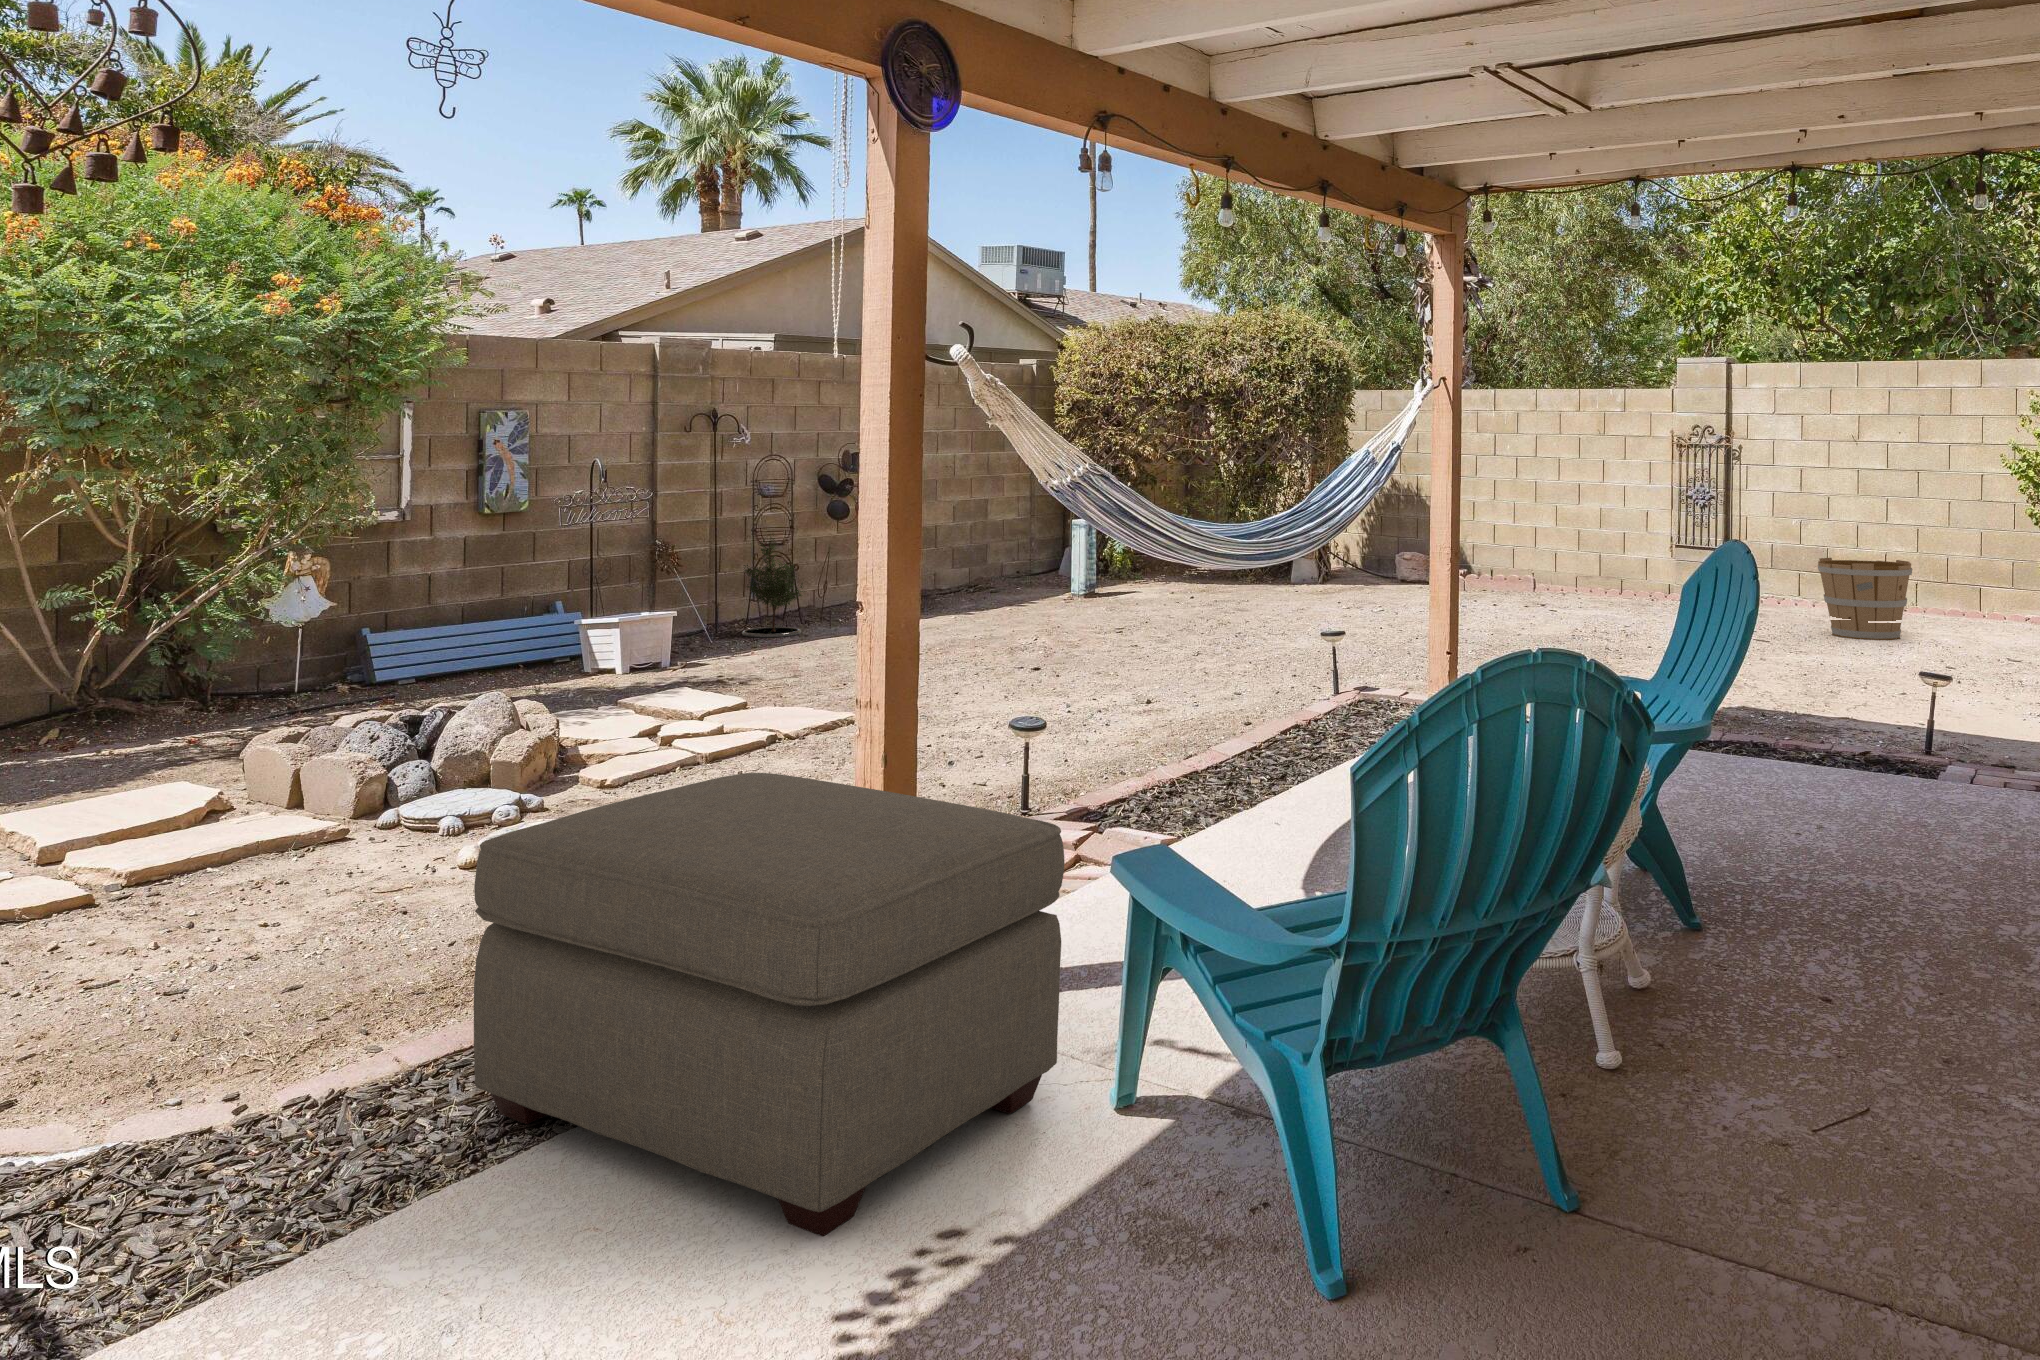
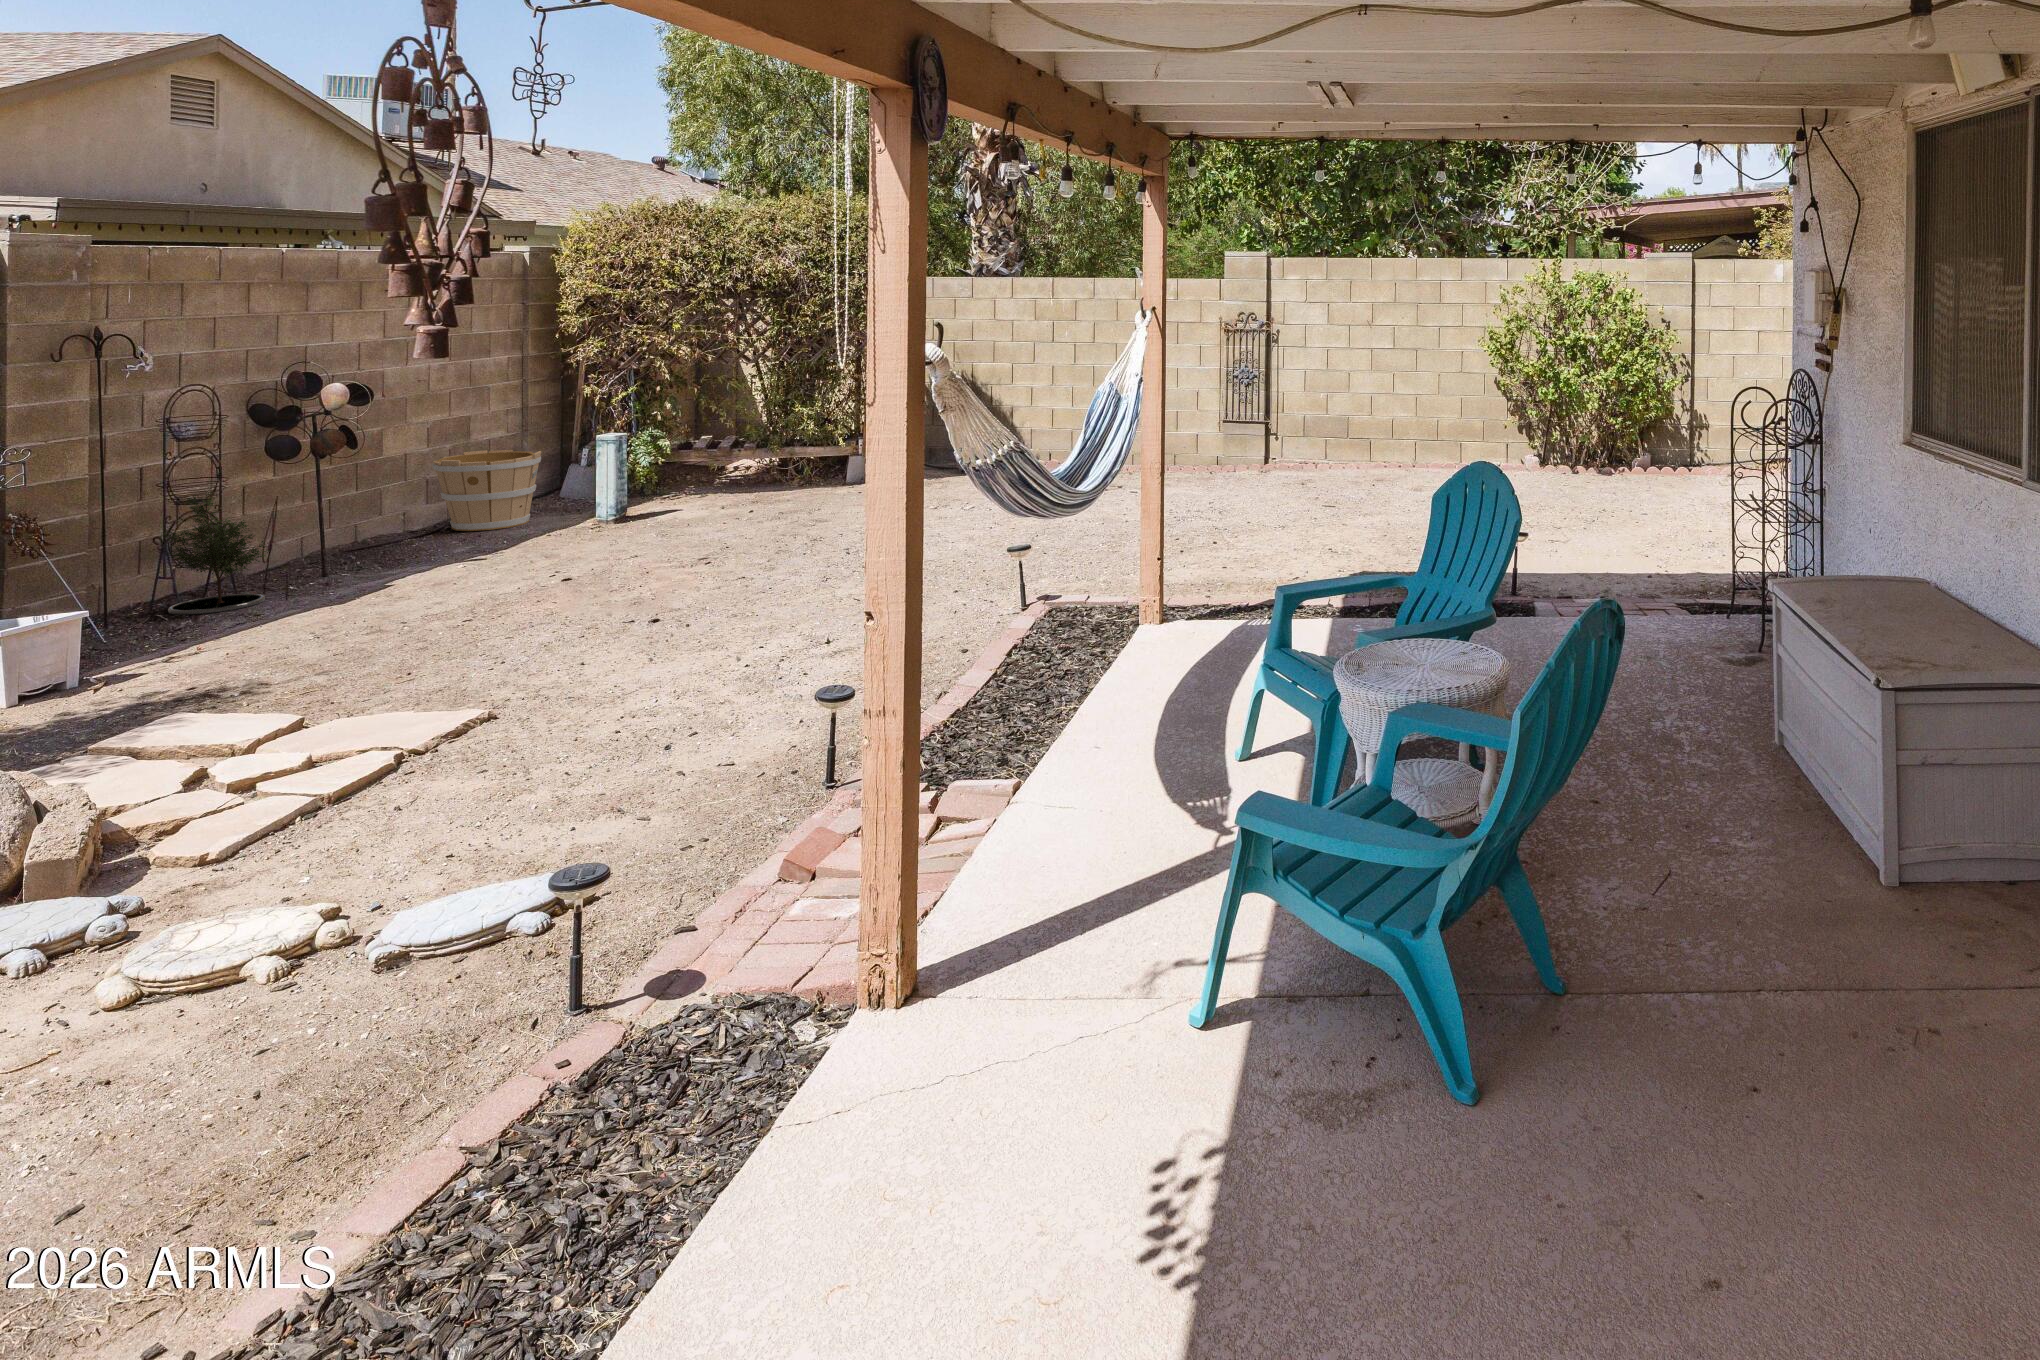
wooden bucket: present [1818,558,1913,640] -> present [432,450,541,531]
ottoman: present [474,773,1065,1236] -> none [591,833,1141,1240]

